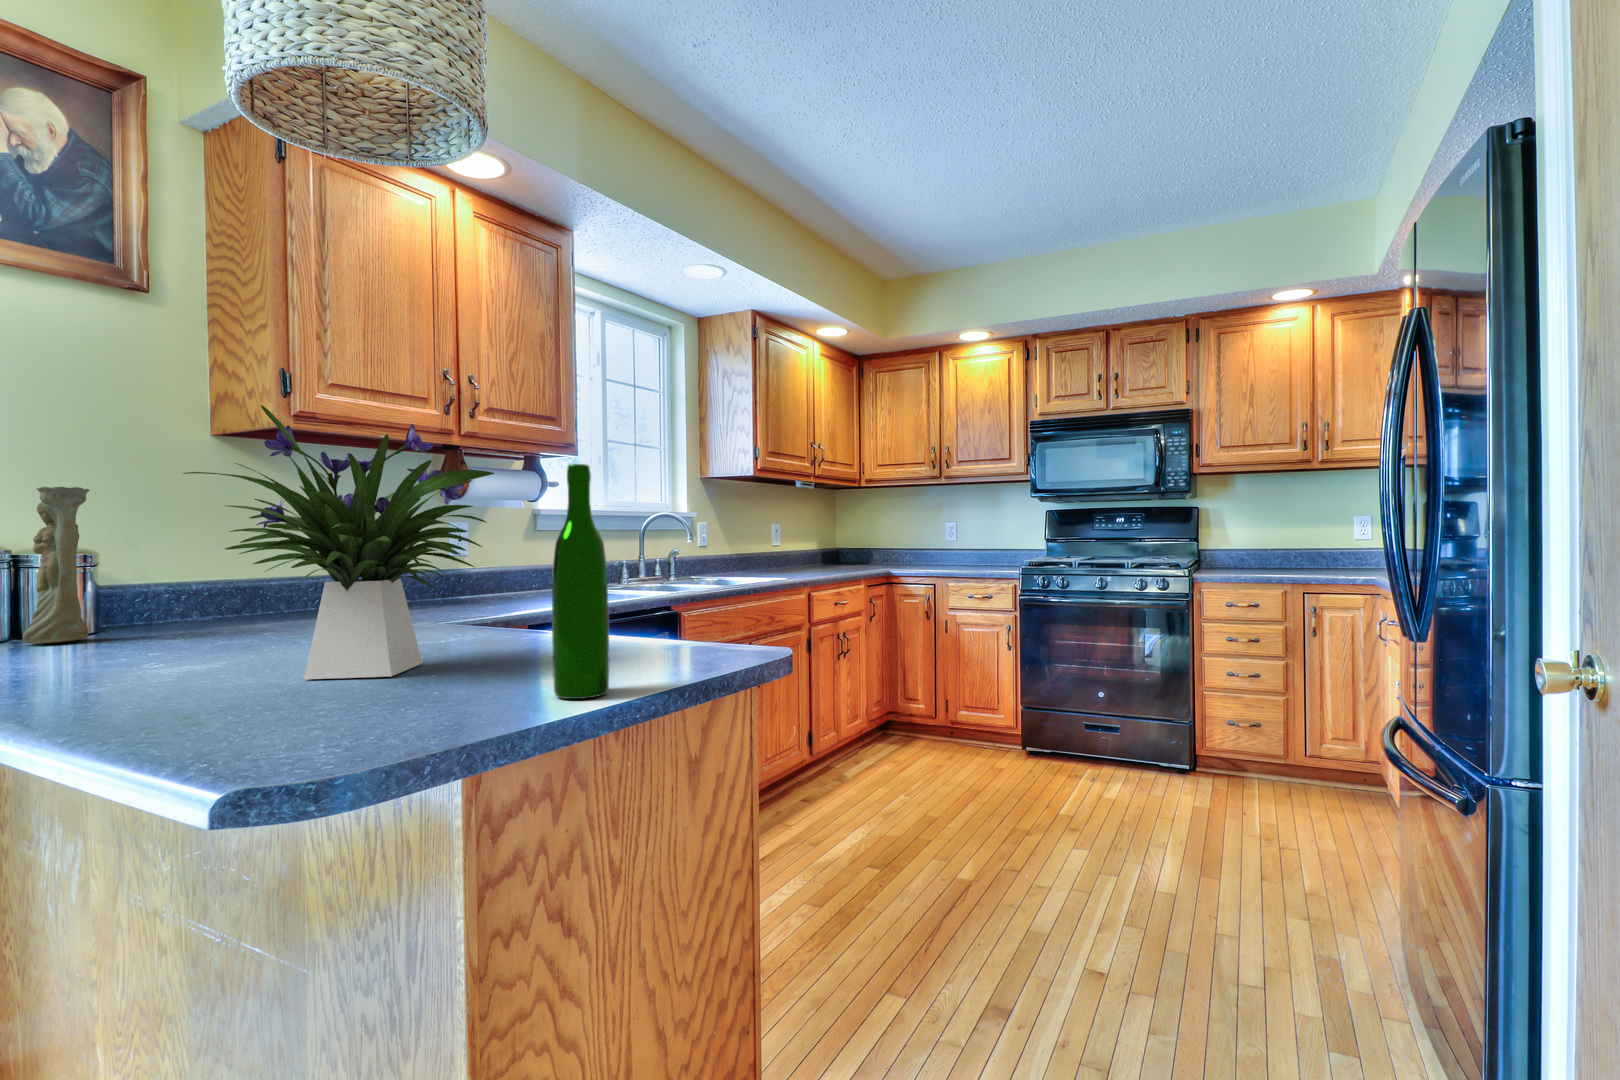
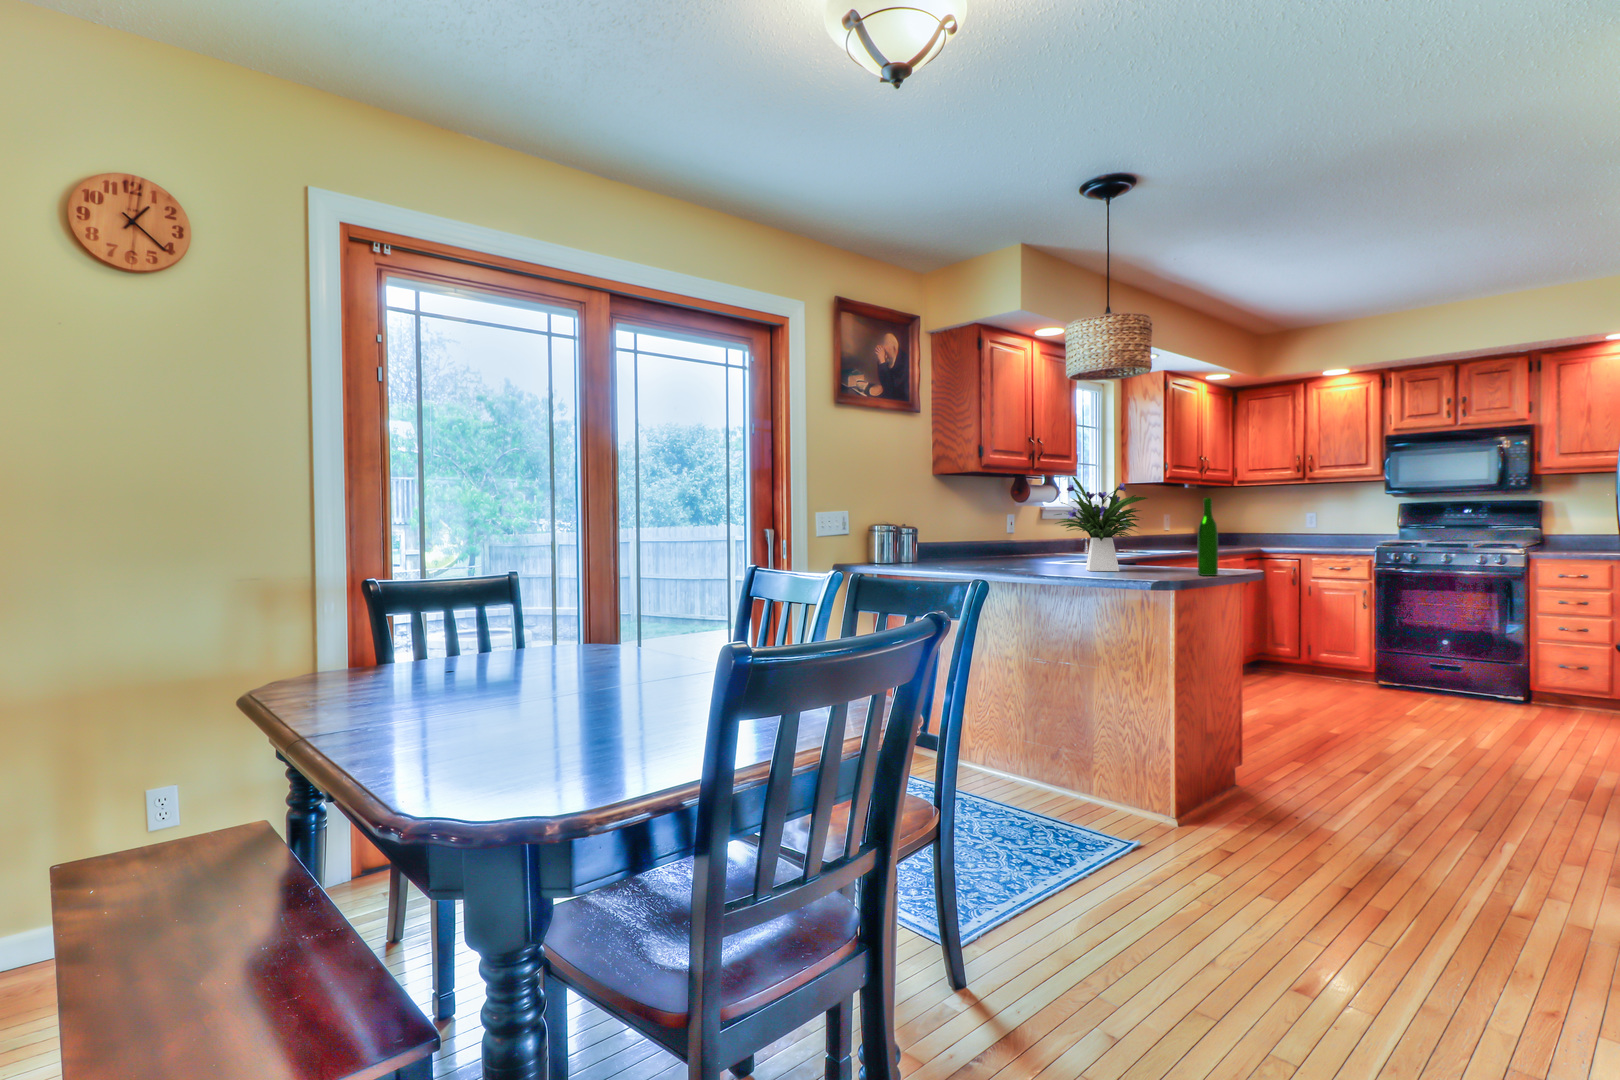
vase: present [22,487,90,643] -> none [923,502,942,563]

